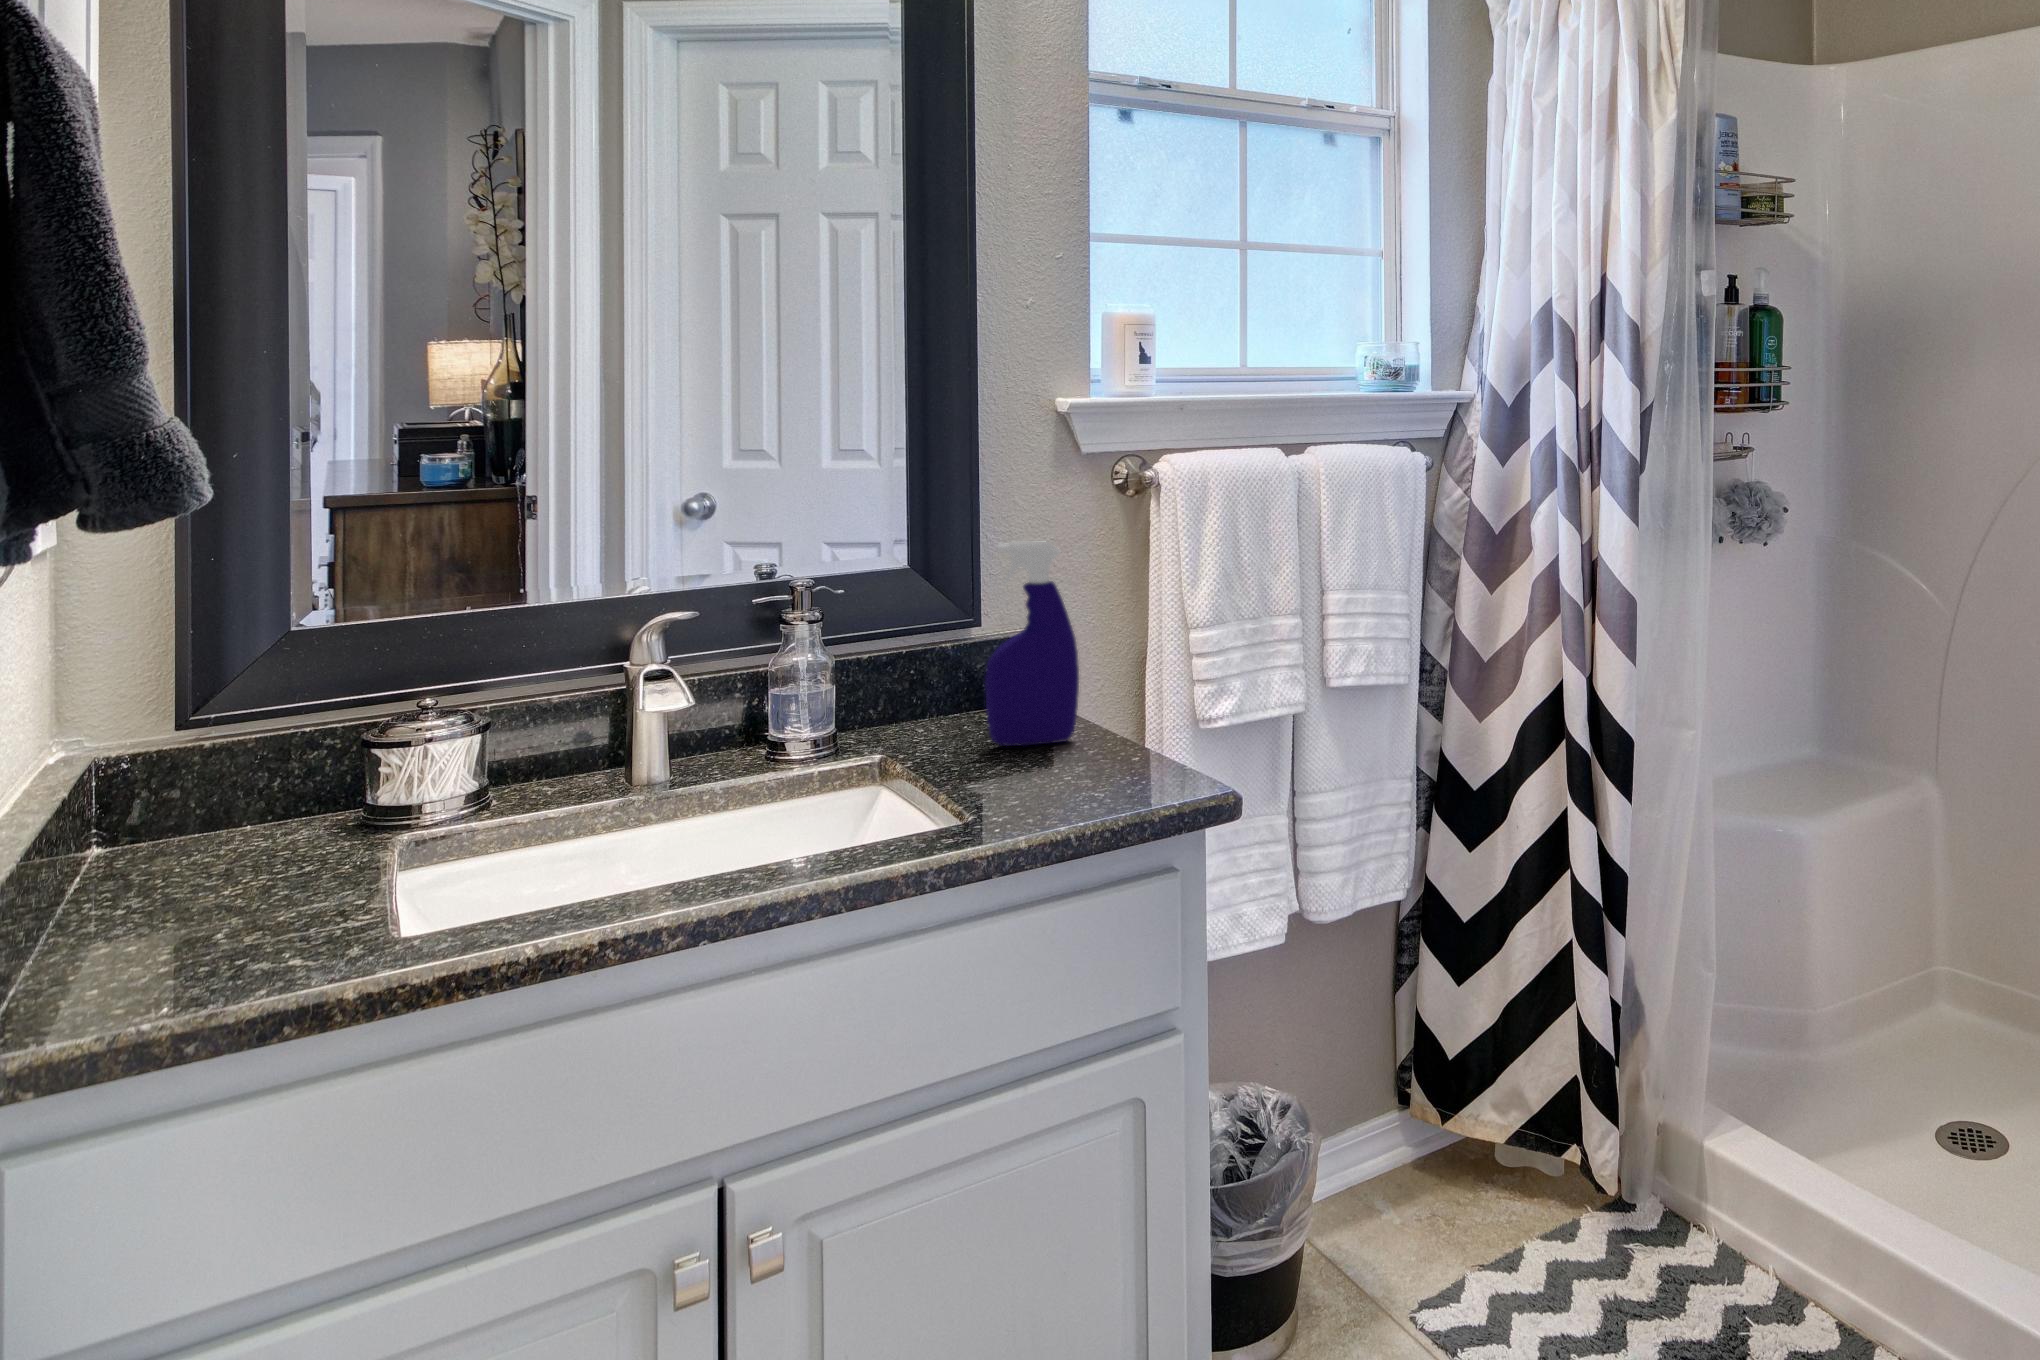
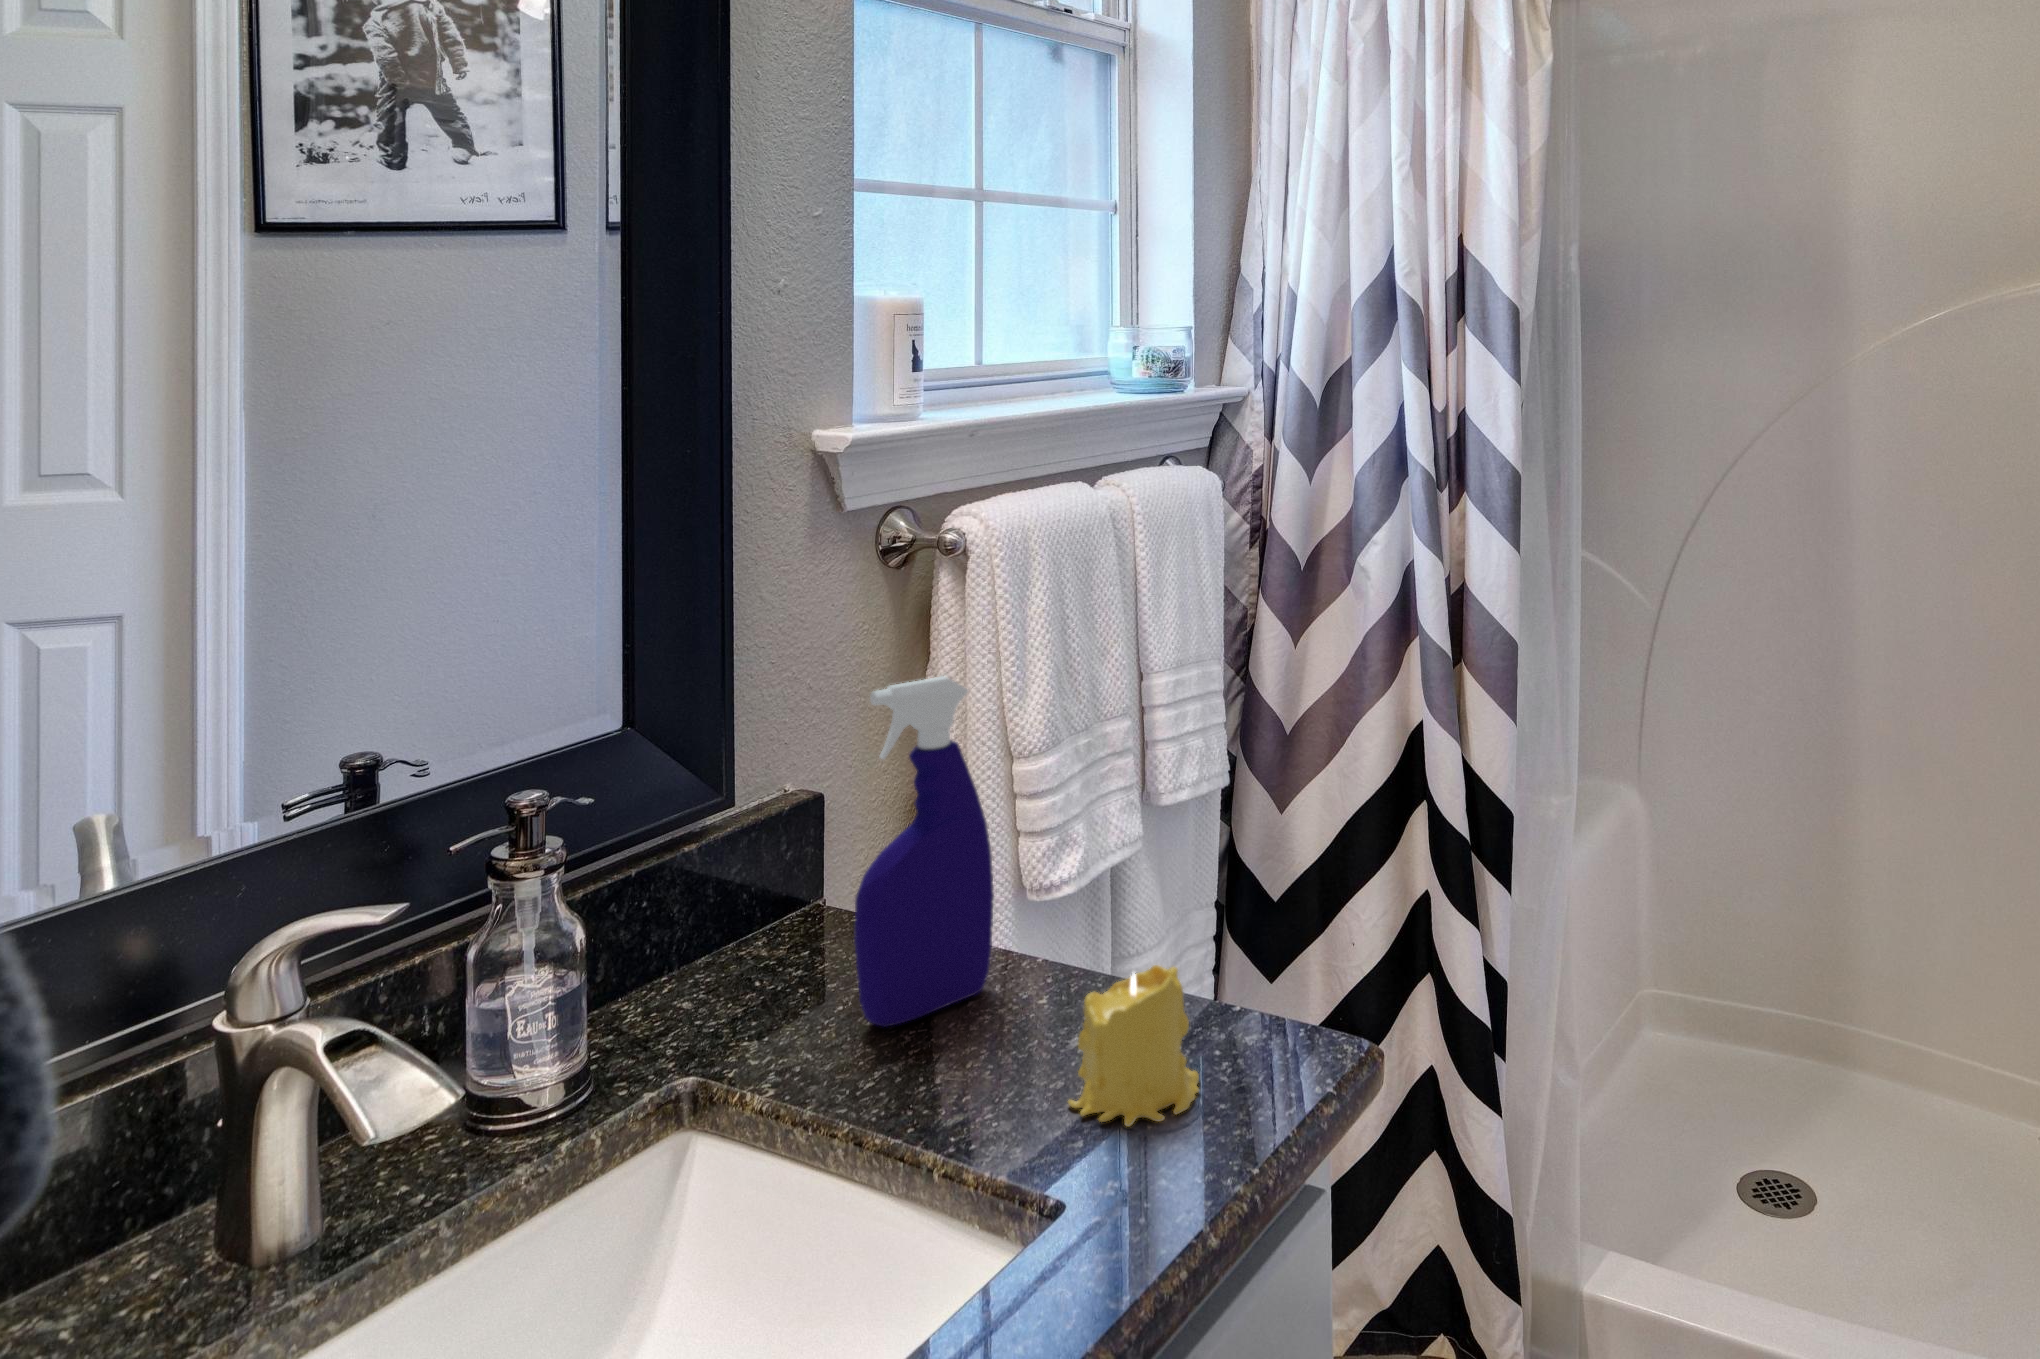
candle: none [1036,708,1116,795] -> present [1068,965,1199,1127]

